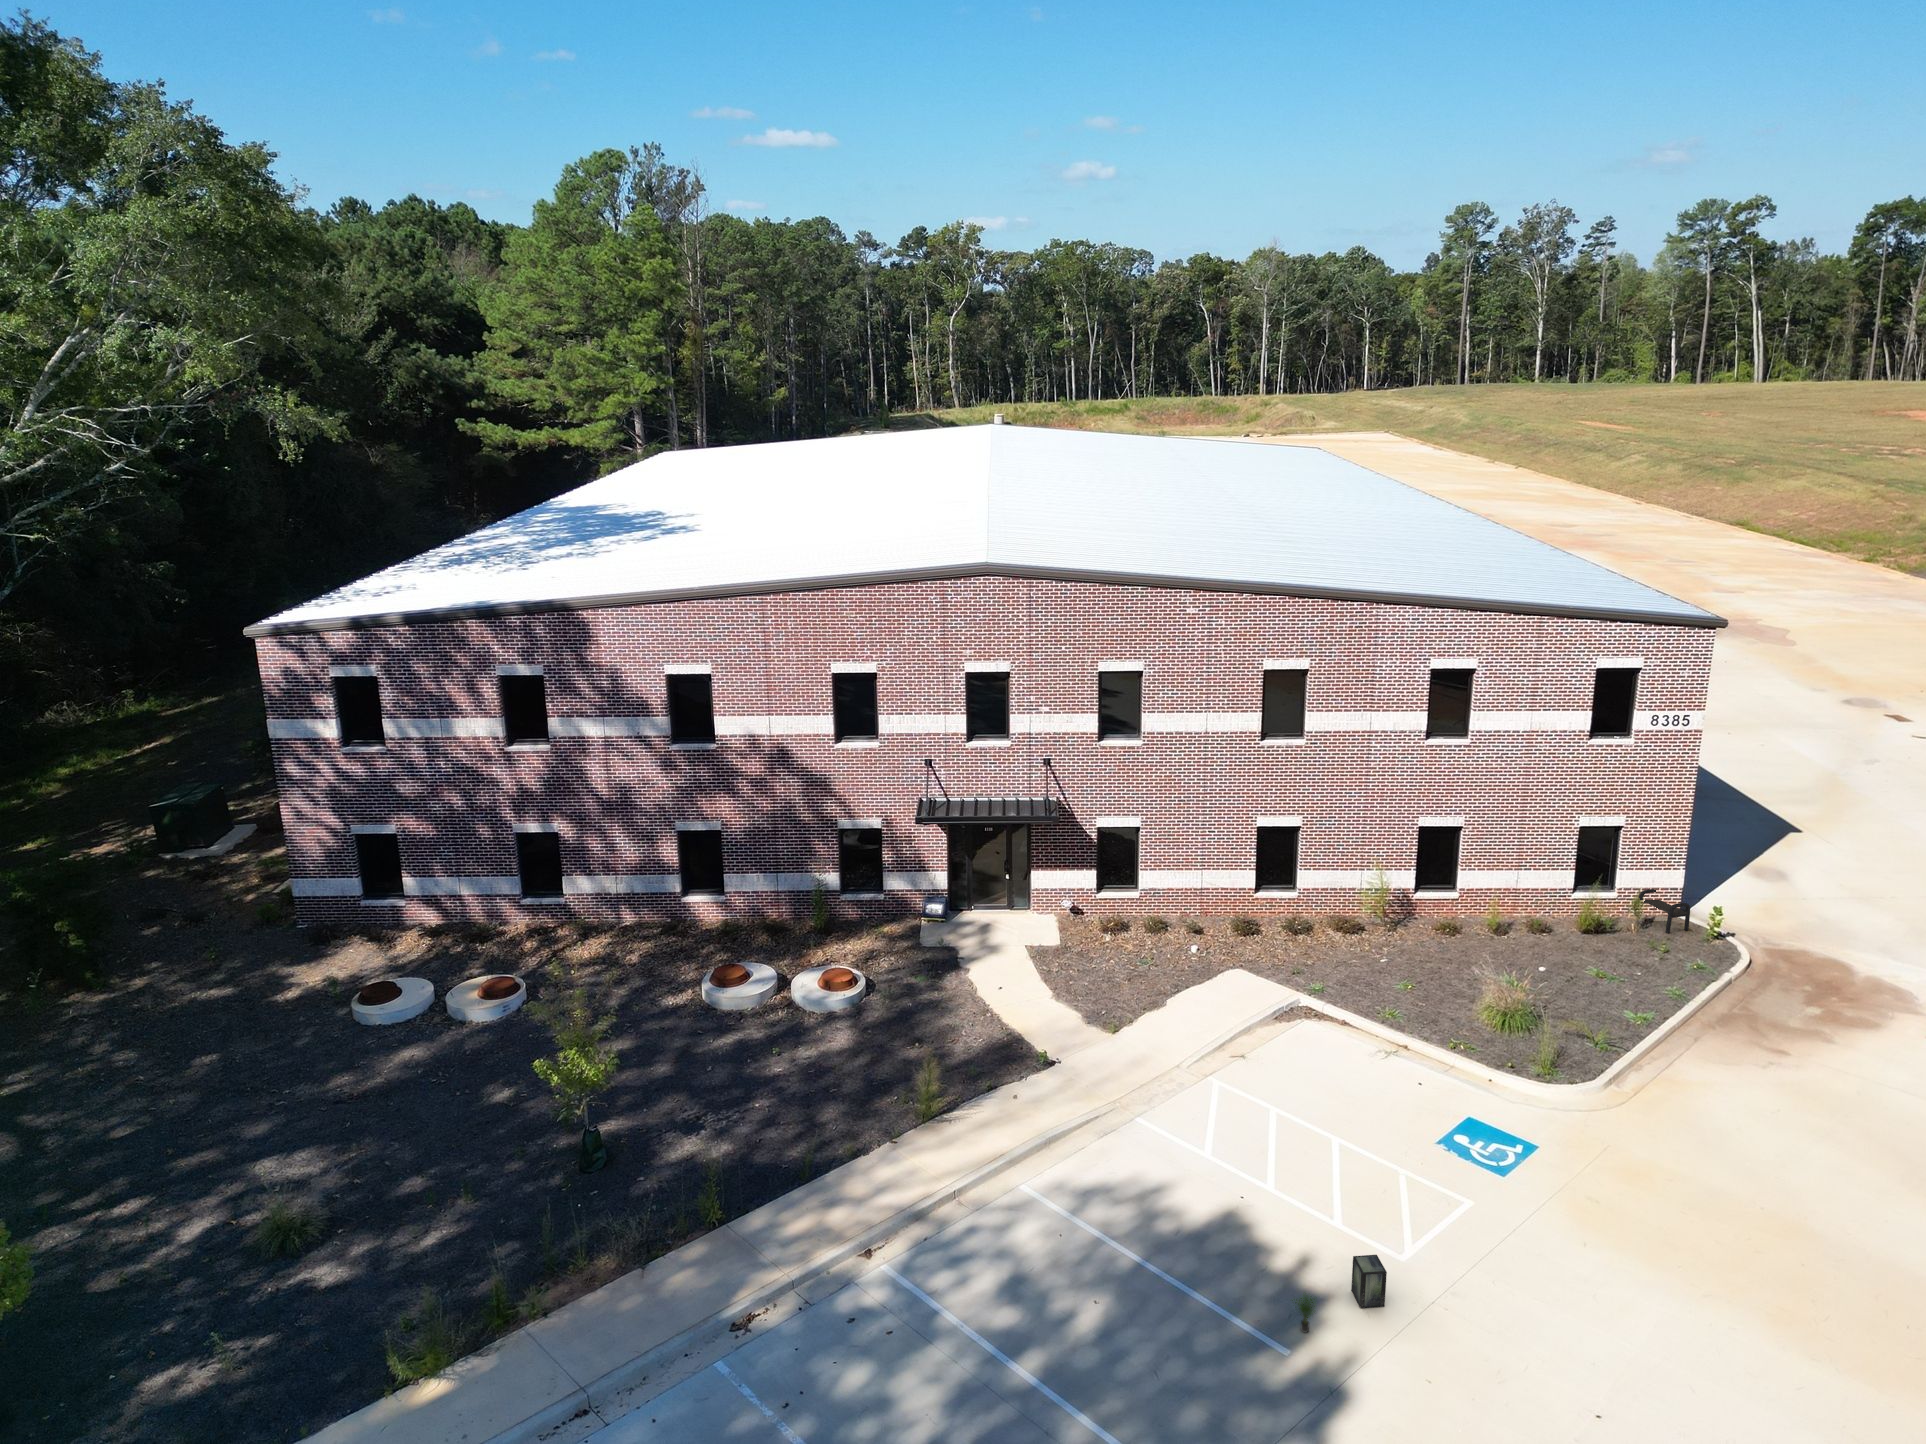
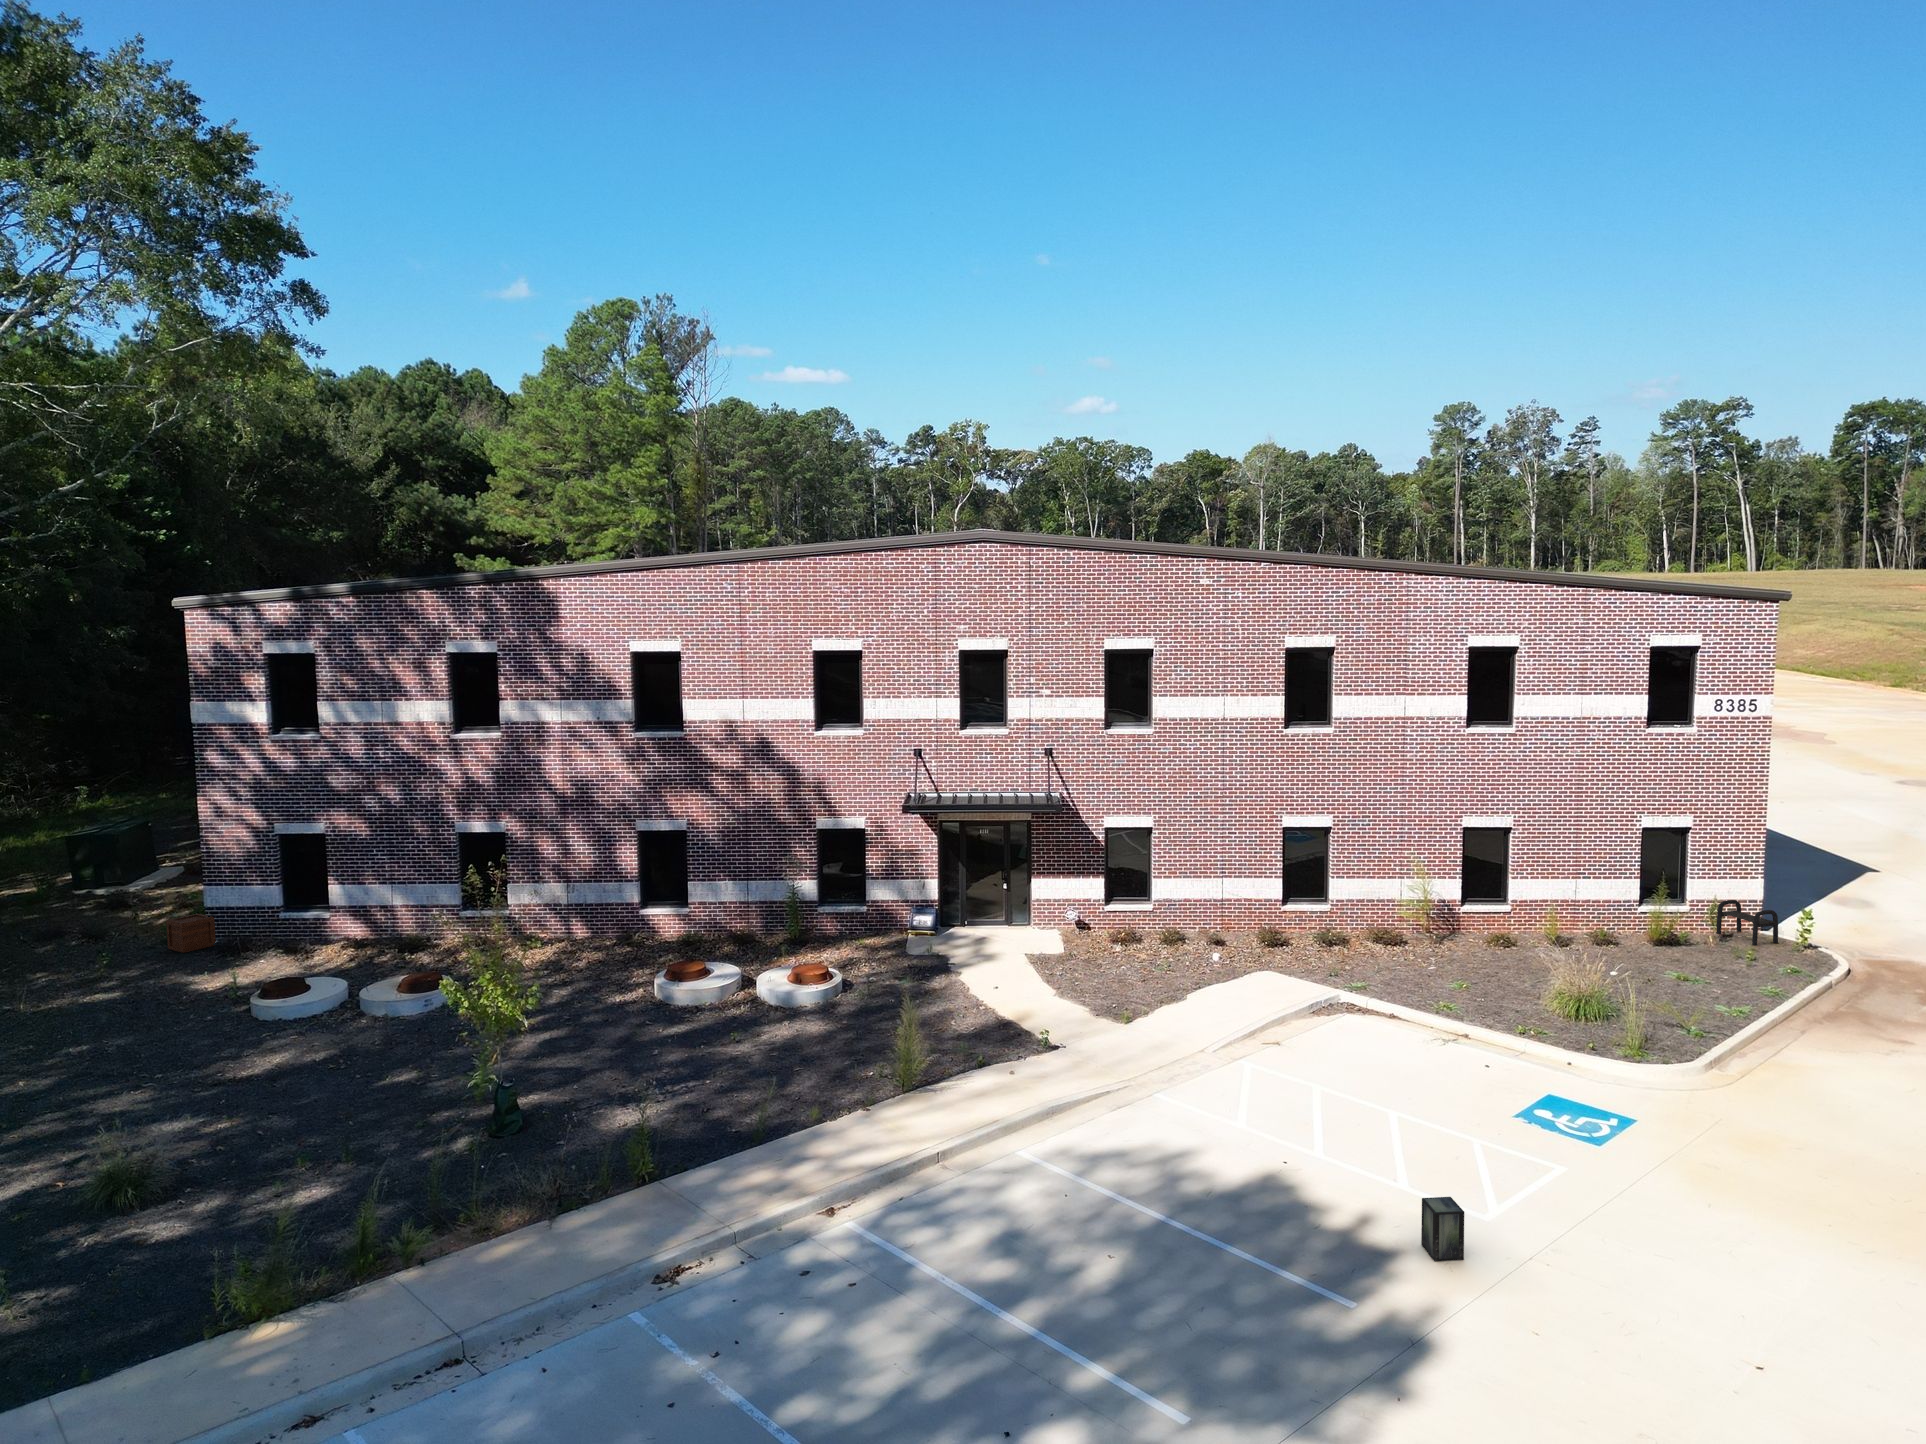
wooden crate: none [263,902,309,940] -> present [166,914,216,953]
potted plant: present [1295,1295,1315,1333] -> none [1346,1228,1383,1284]

